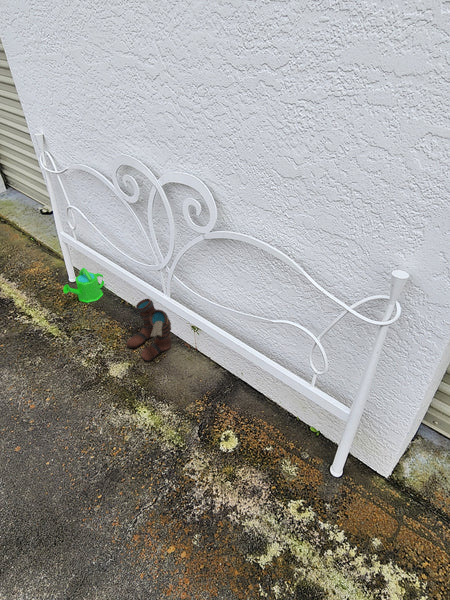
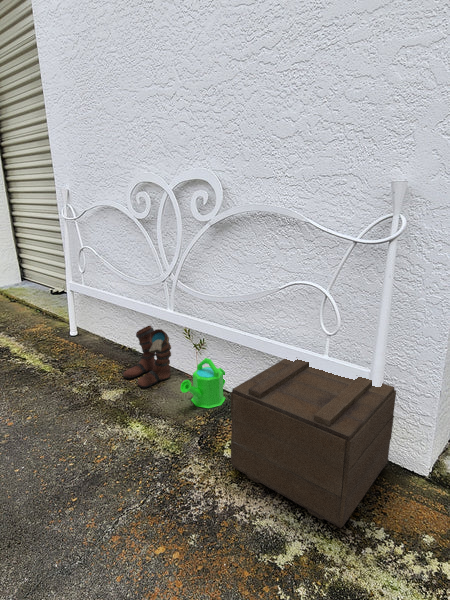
watering can: present [63,268,104,303] -> present [180,358,226,408]
wooden crate: none [226,369,373,534] -> present [231,357,396,528]

